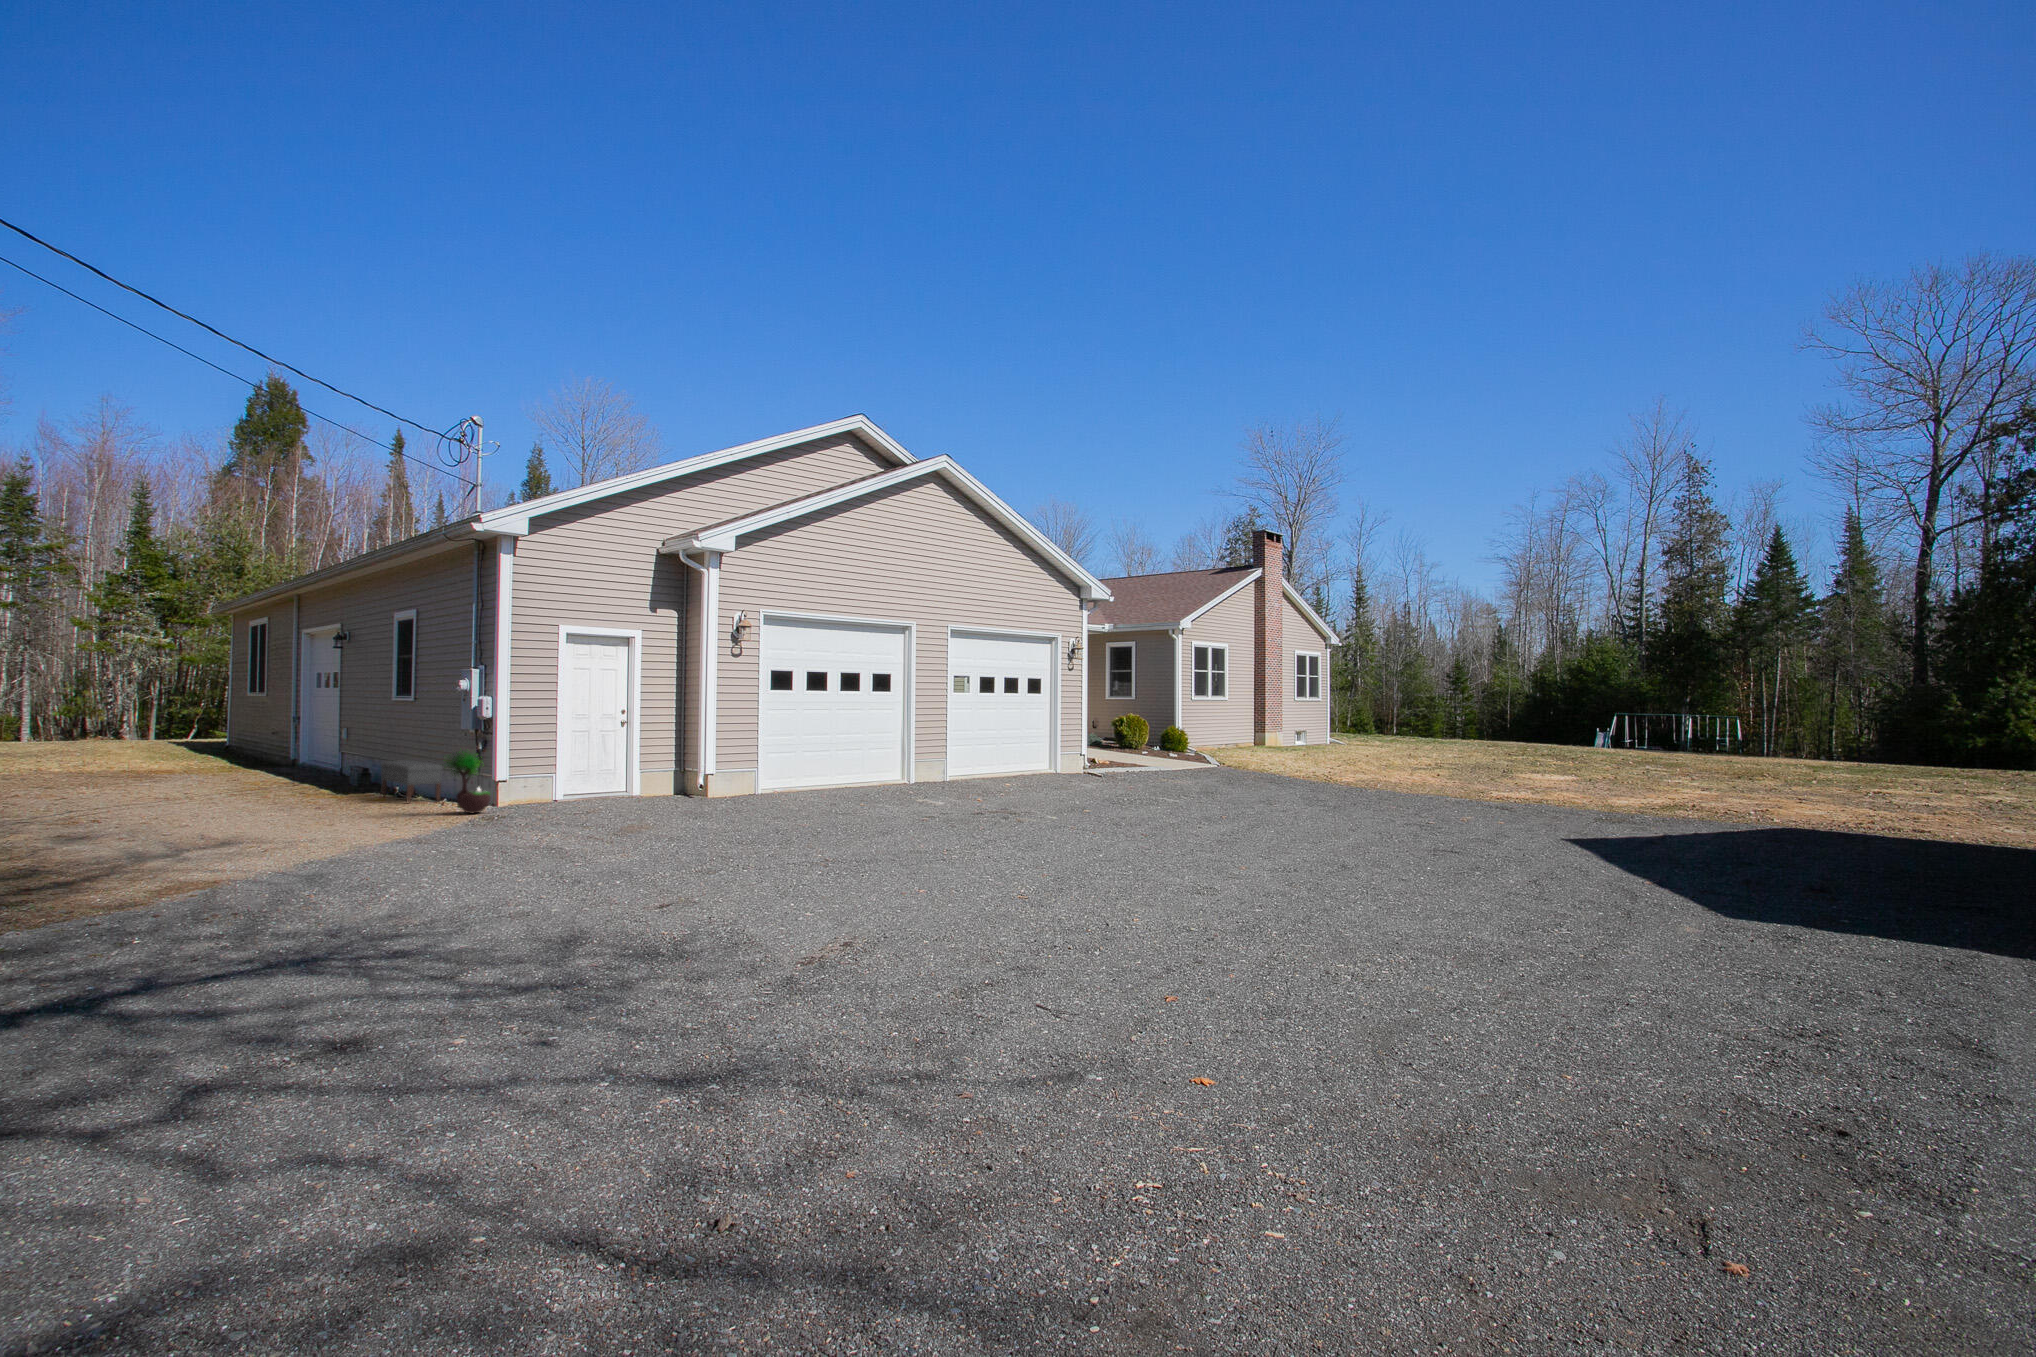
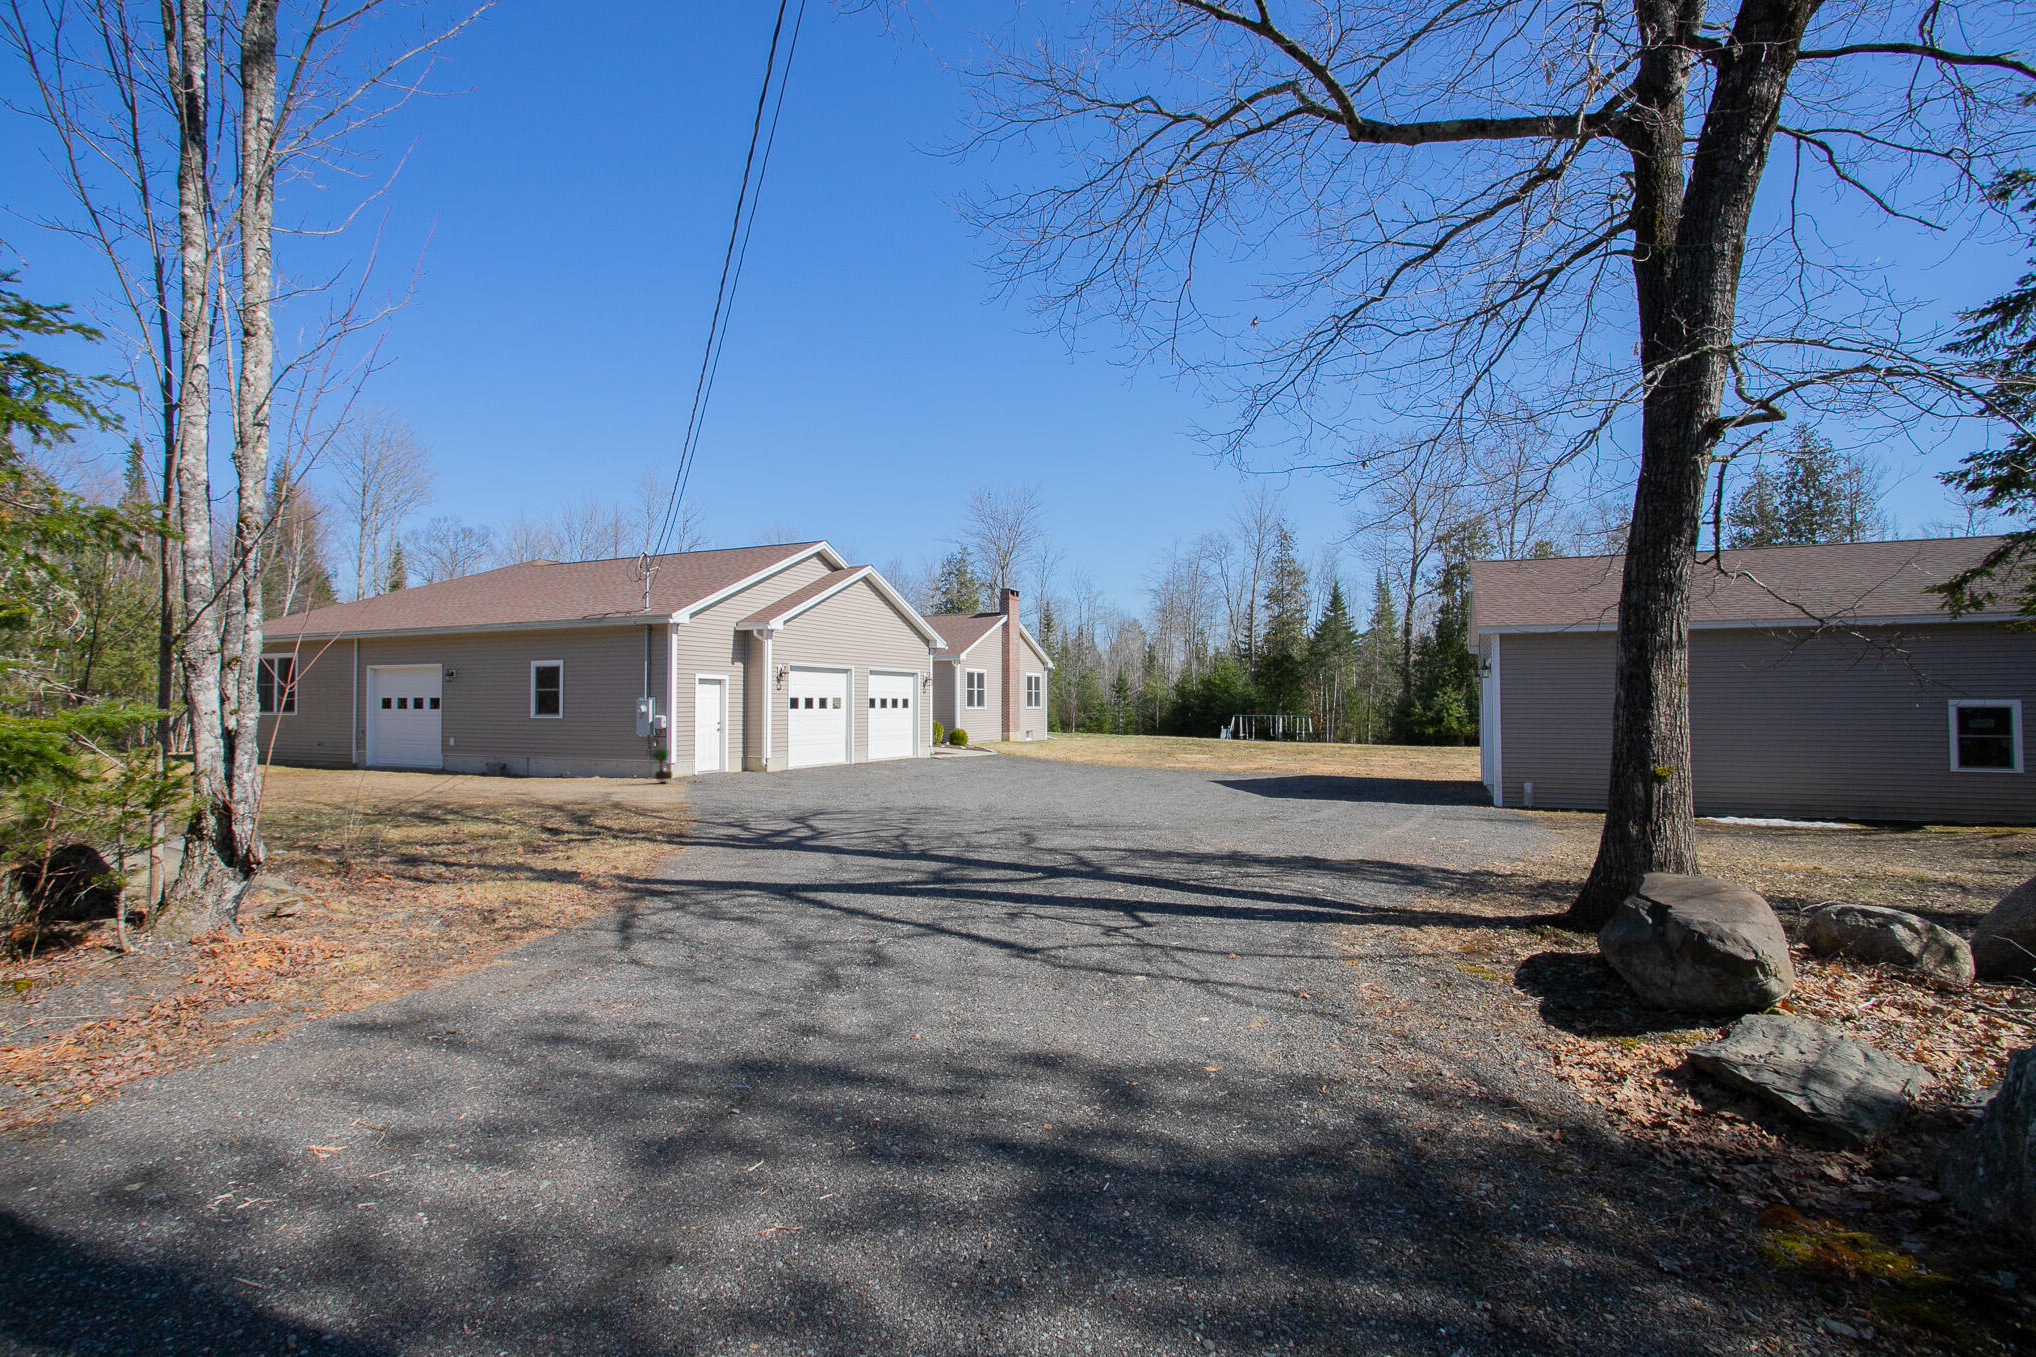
bench: present [381,760,443,803] -> none [558,757,612,781]

